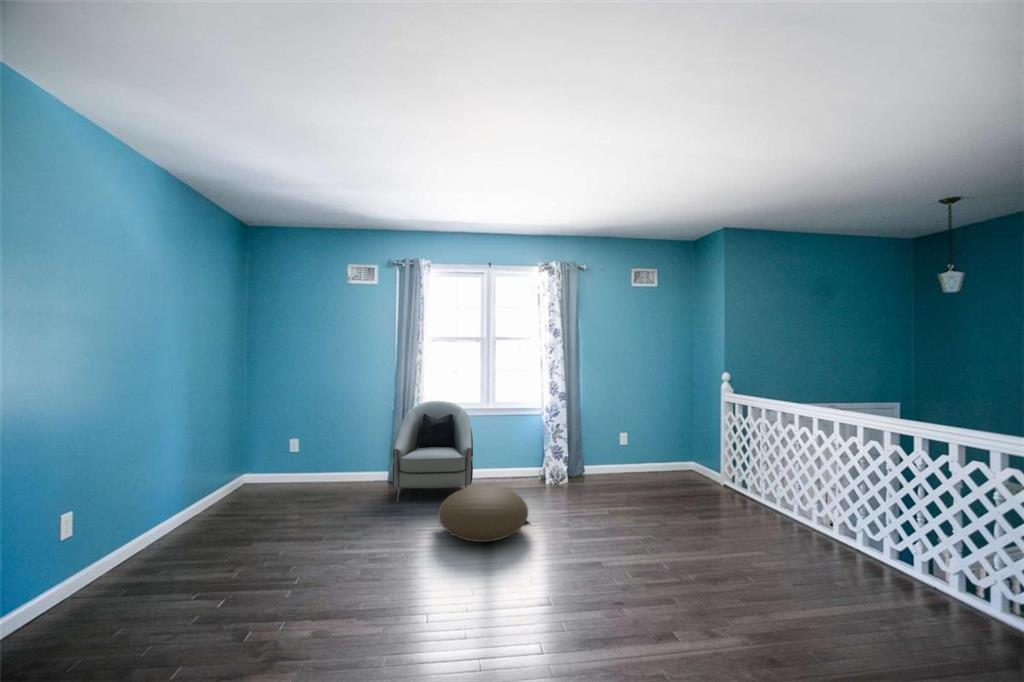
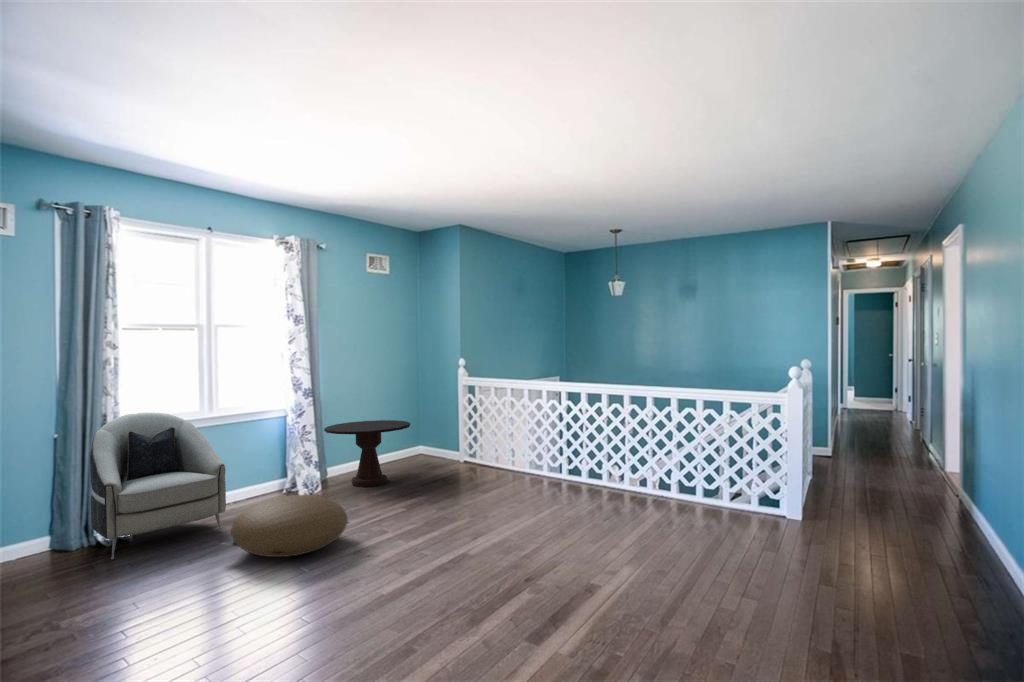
side table: none [572,426,653,491] -> present [324,420,410,487]

